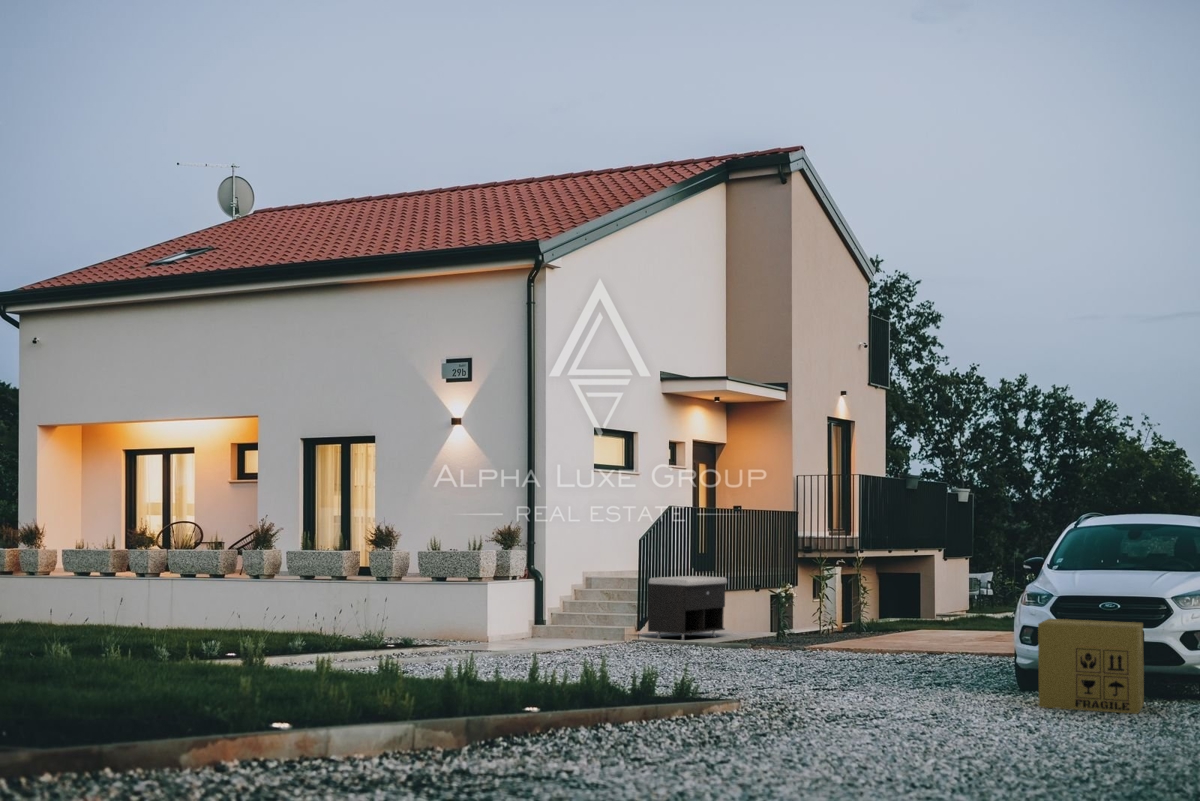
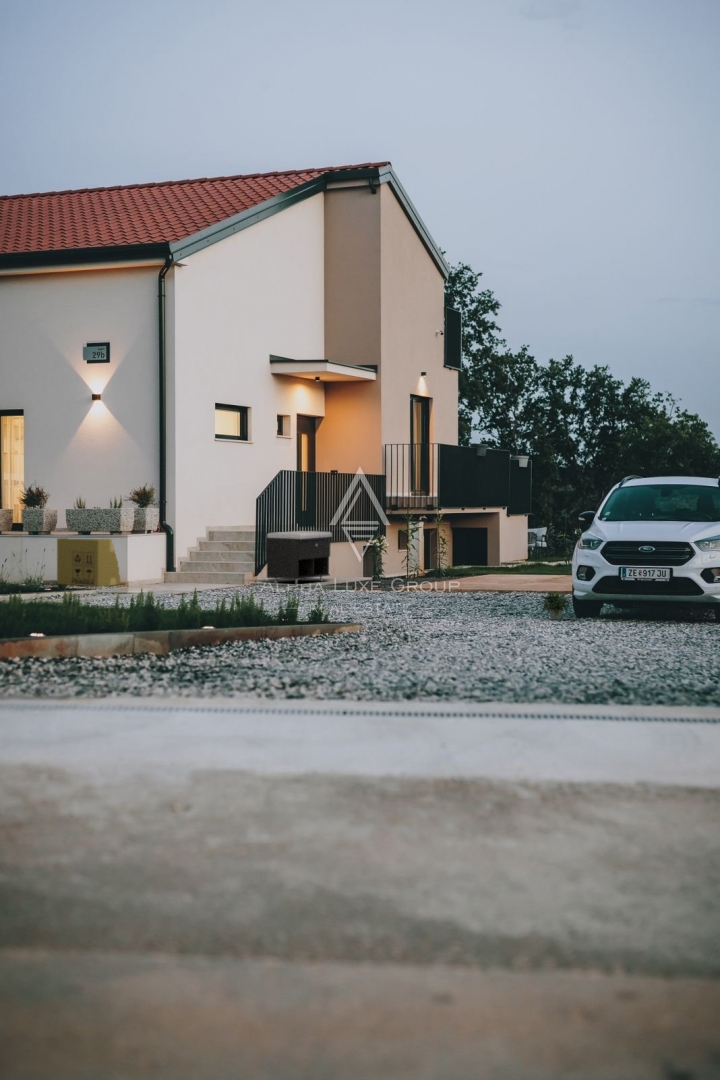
cardboard box: present [1038,619,1144,714] -> present [57,537,126,586]
potted plant: none [973,656,1020,694] -> present [542,591,572,620]

